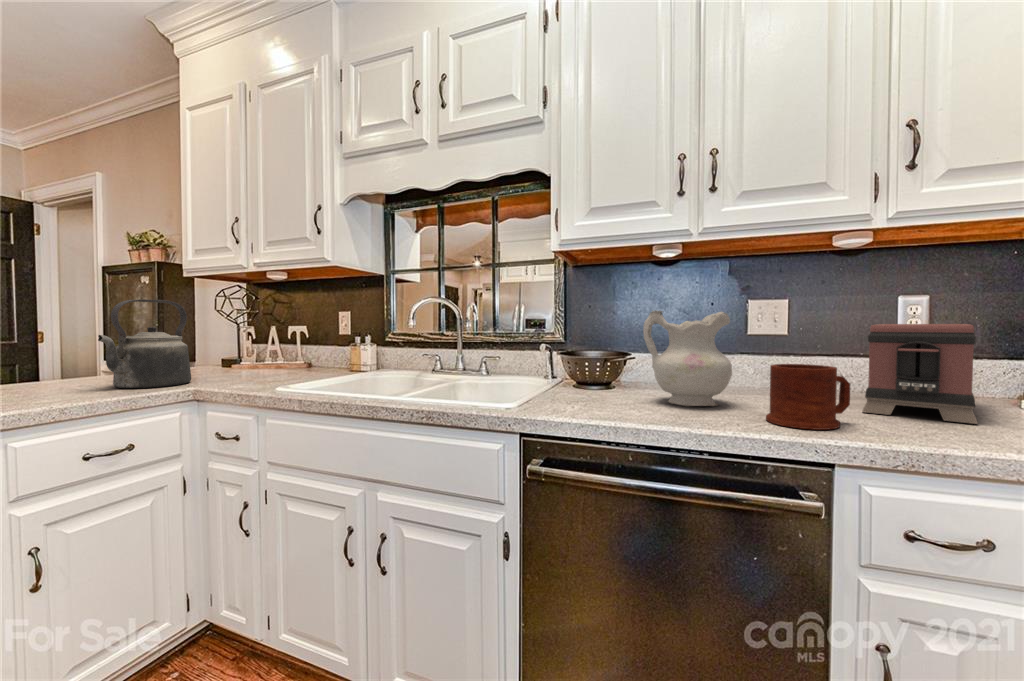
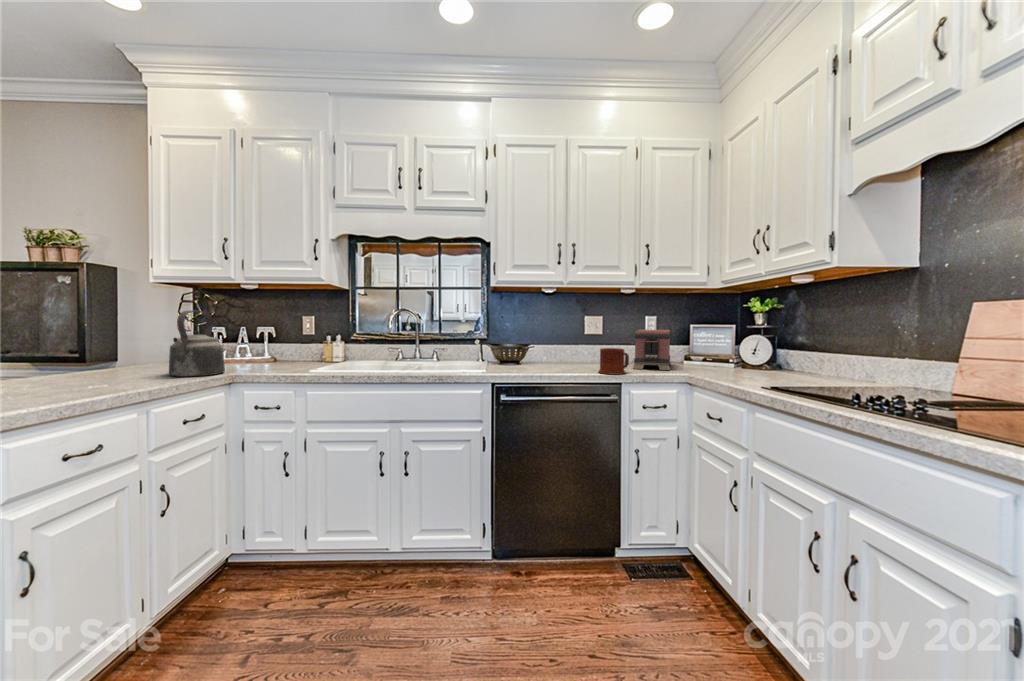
ceramic pitcher: present [643,310,732,406] -> none [542,323,582,370]

